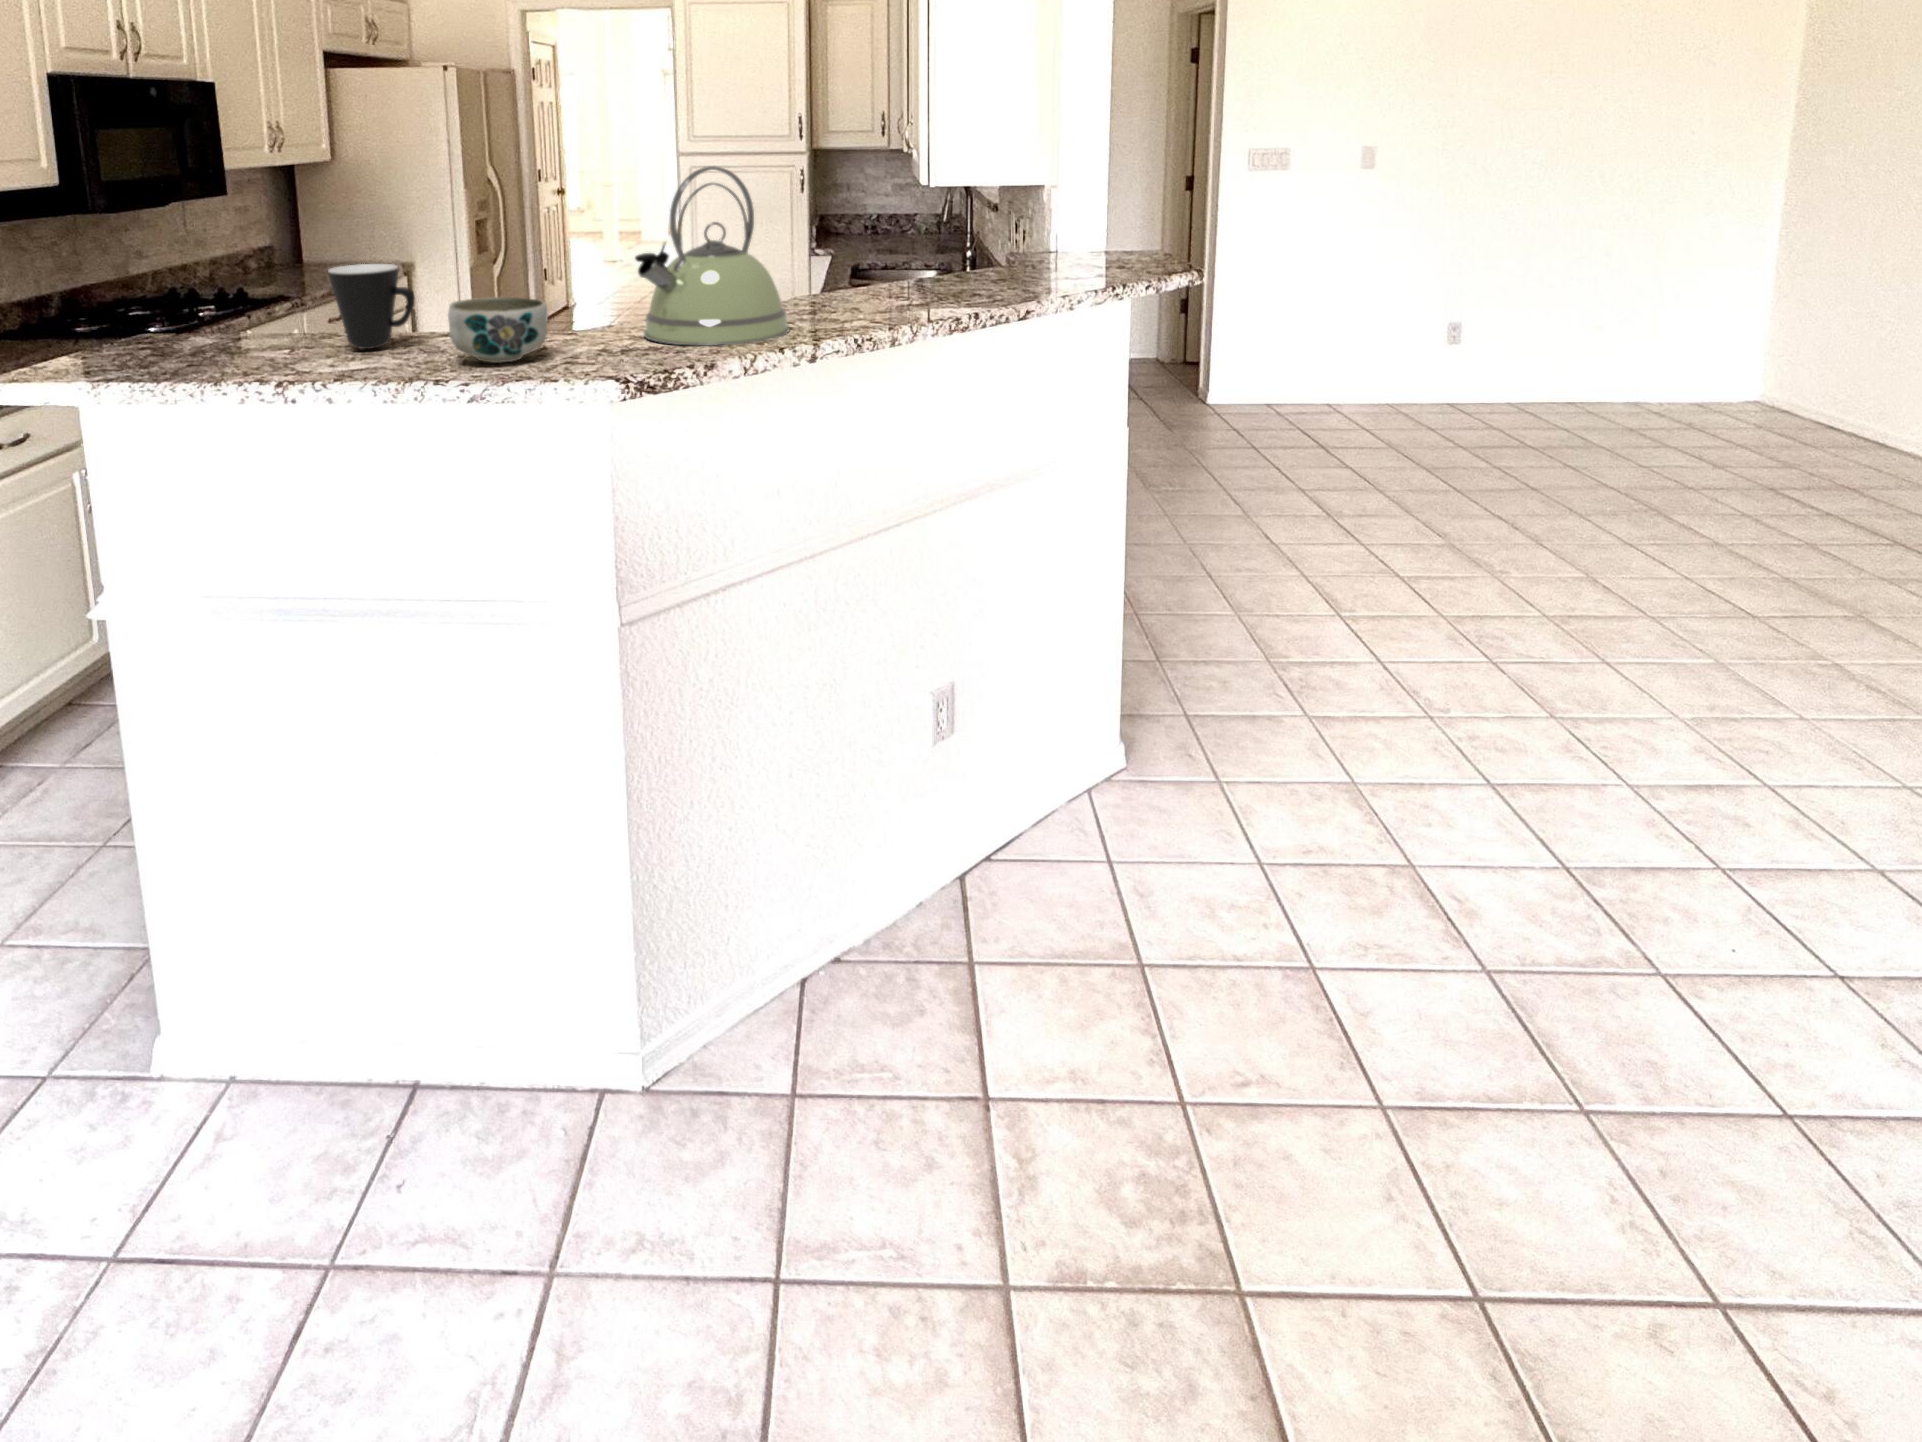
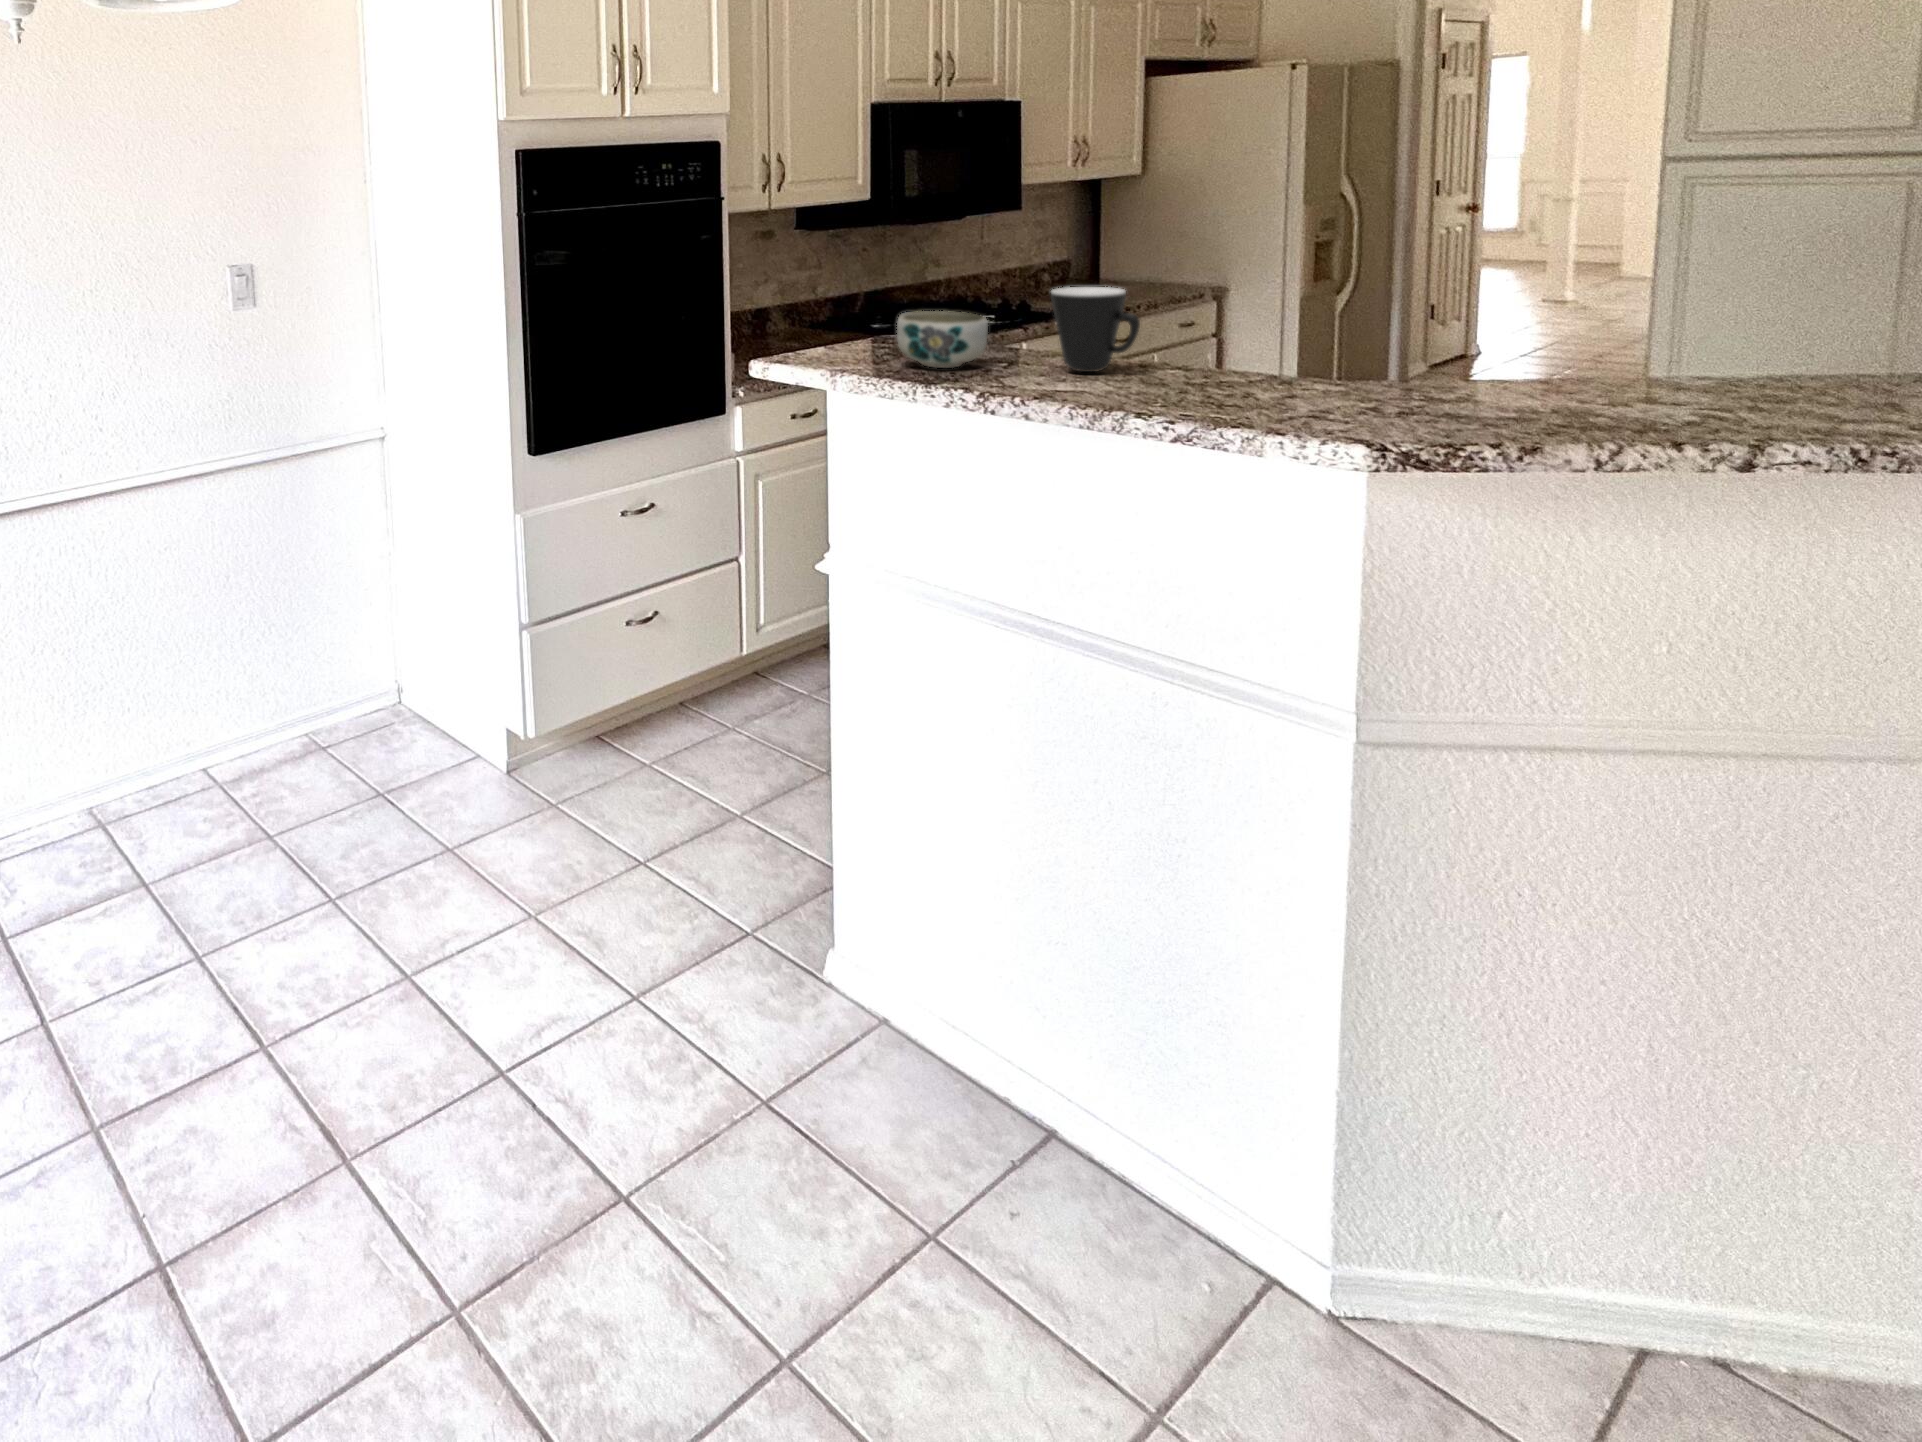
kettle: present [635,166,789,346] -> none [1432,186,1717,429]
bowl: present [448,297,547,363] -> present [897,311,988,368]

